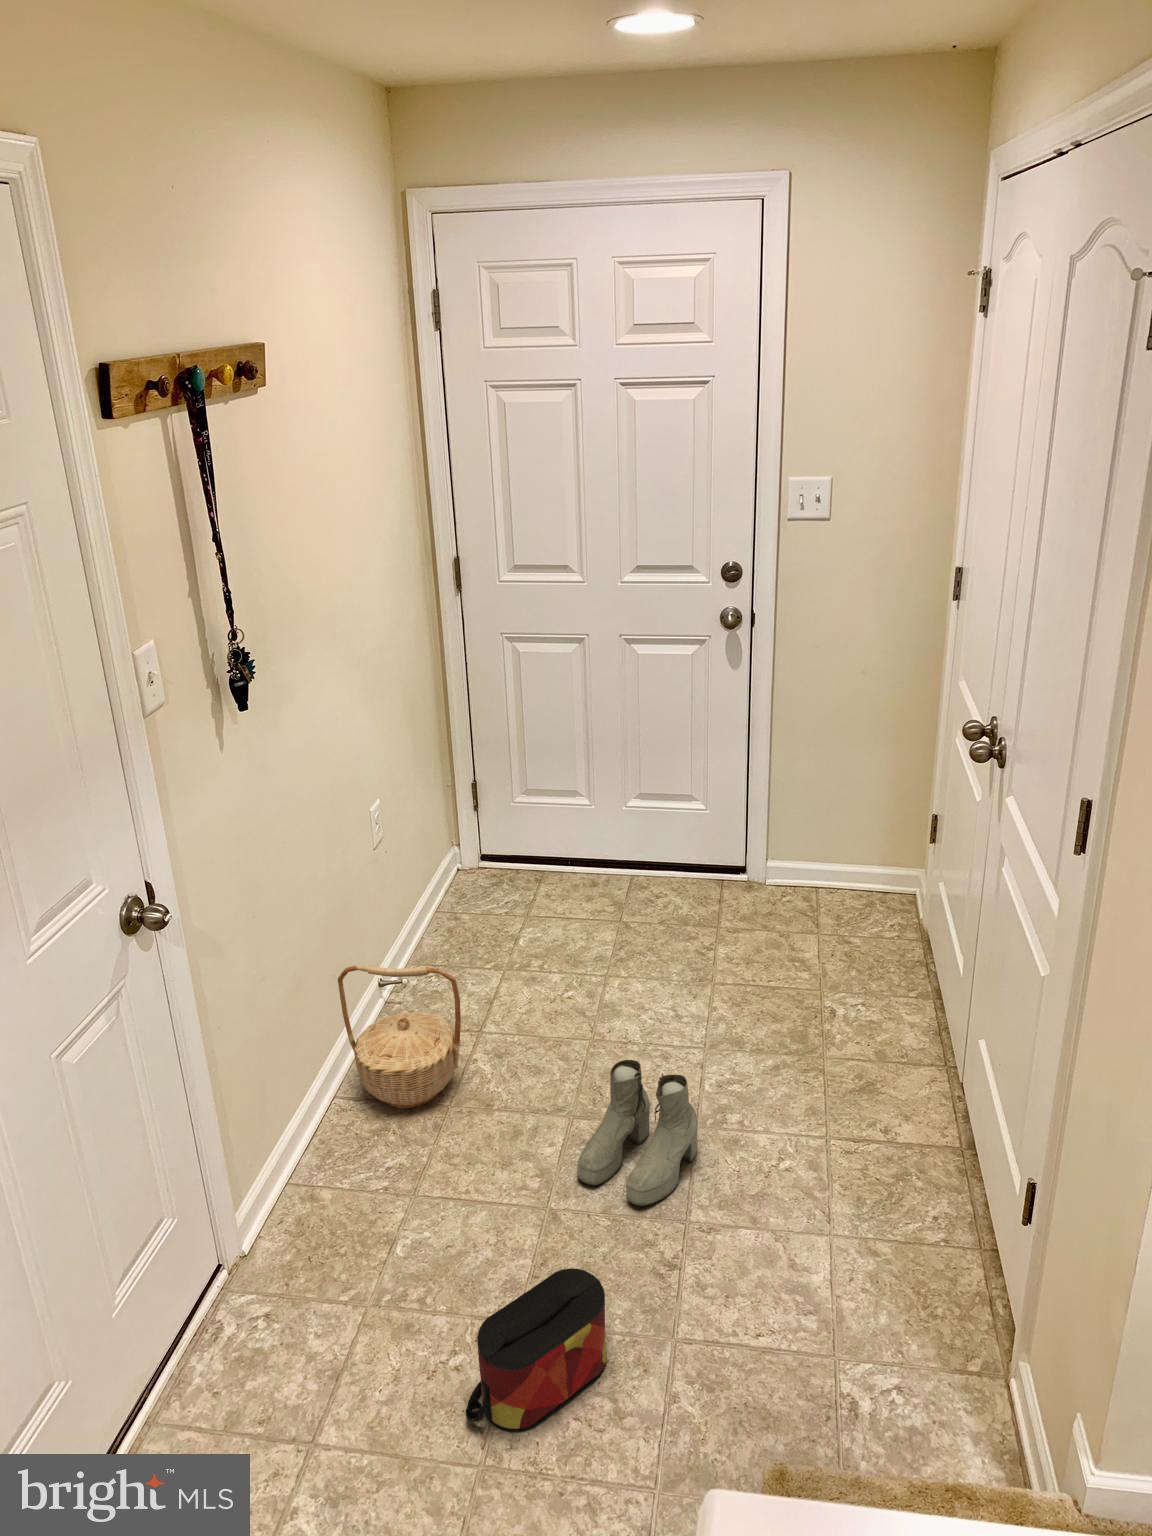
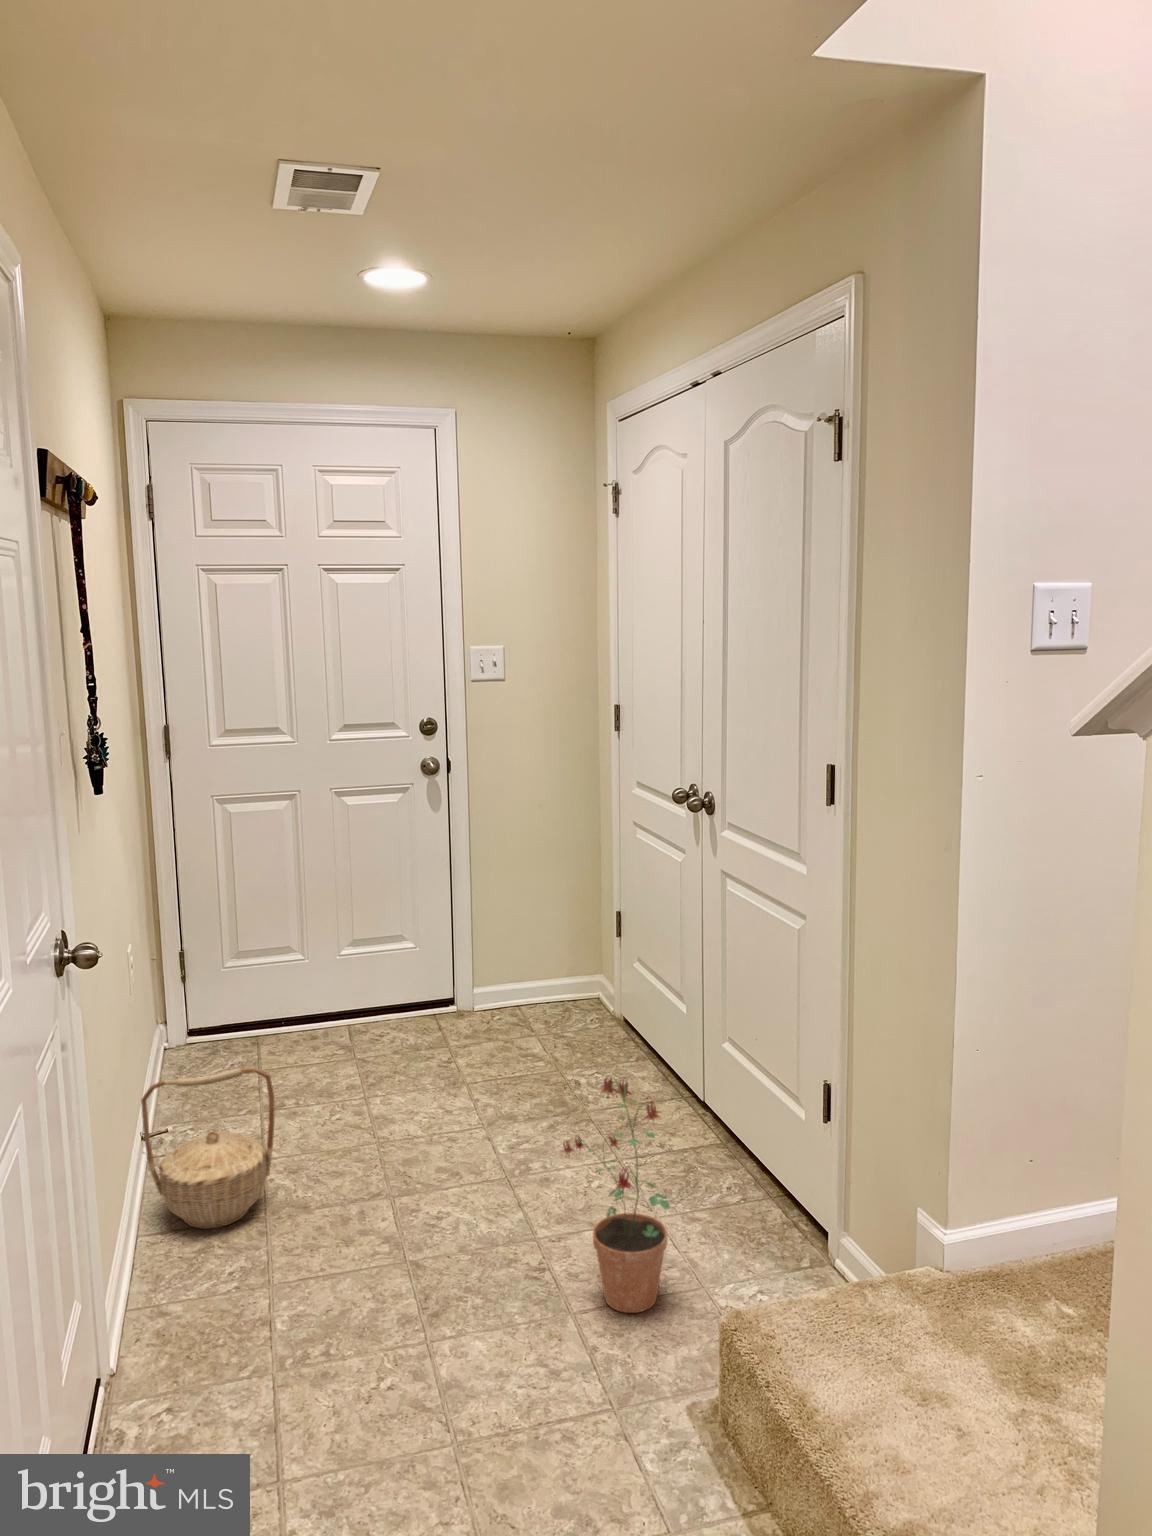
boots: present [577,1060,698,1206] -> none [423,1113,521,1237]
potted plant: none [680,1109,793,1367] -> present [563,1077,669,1313]
bag: present [466,1268,607,1432] -> none [420,1259,525,1417]

